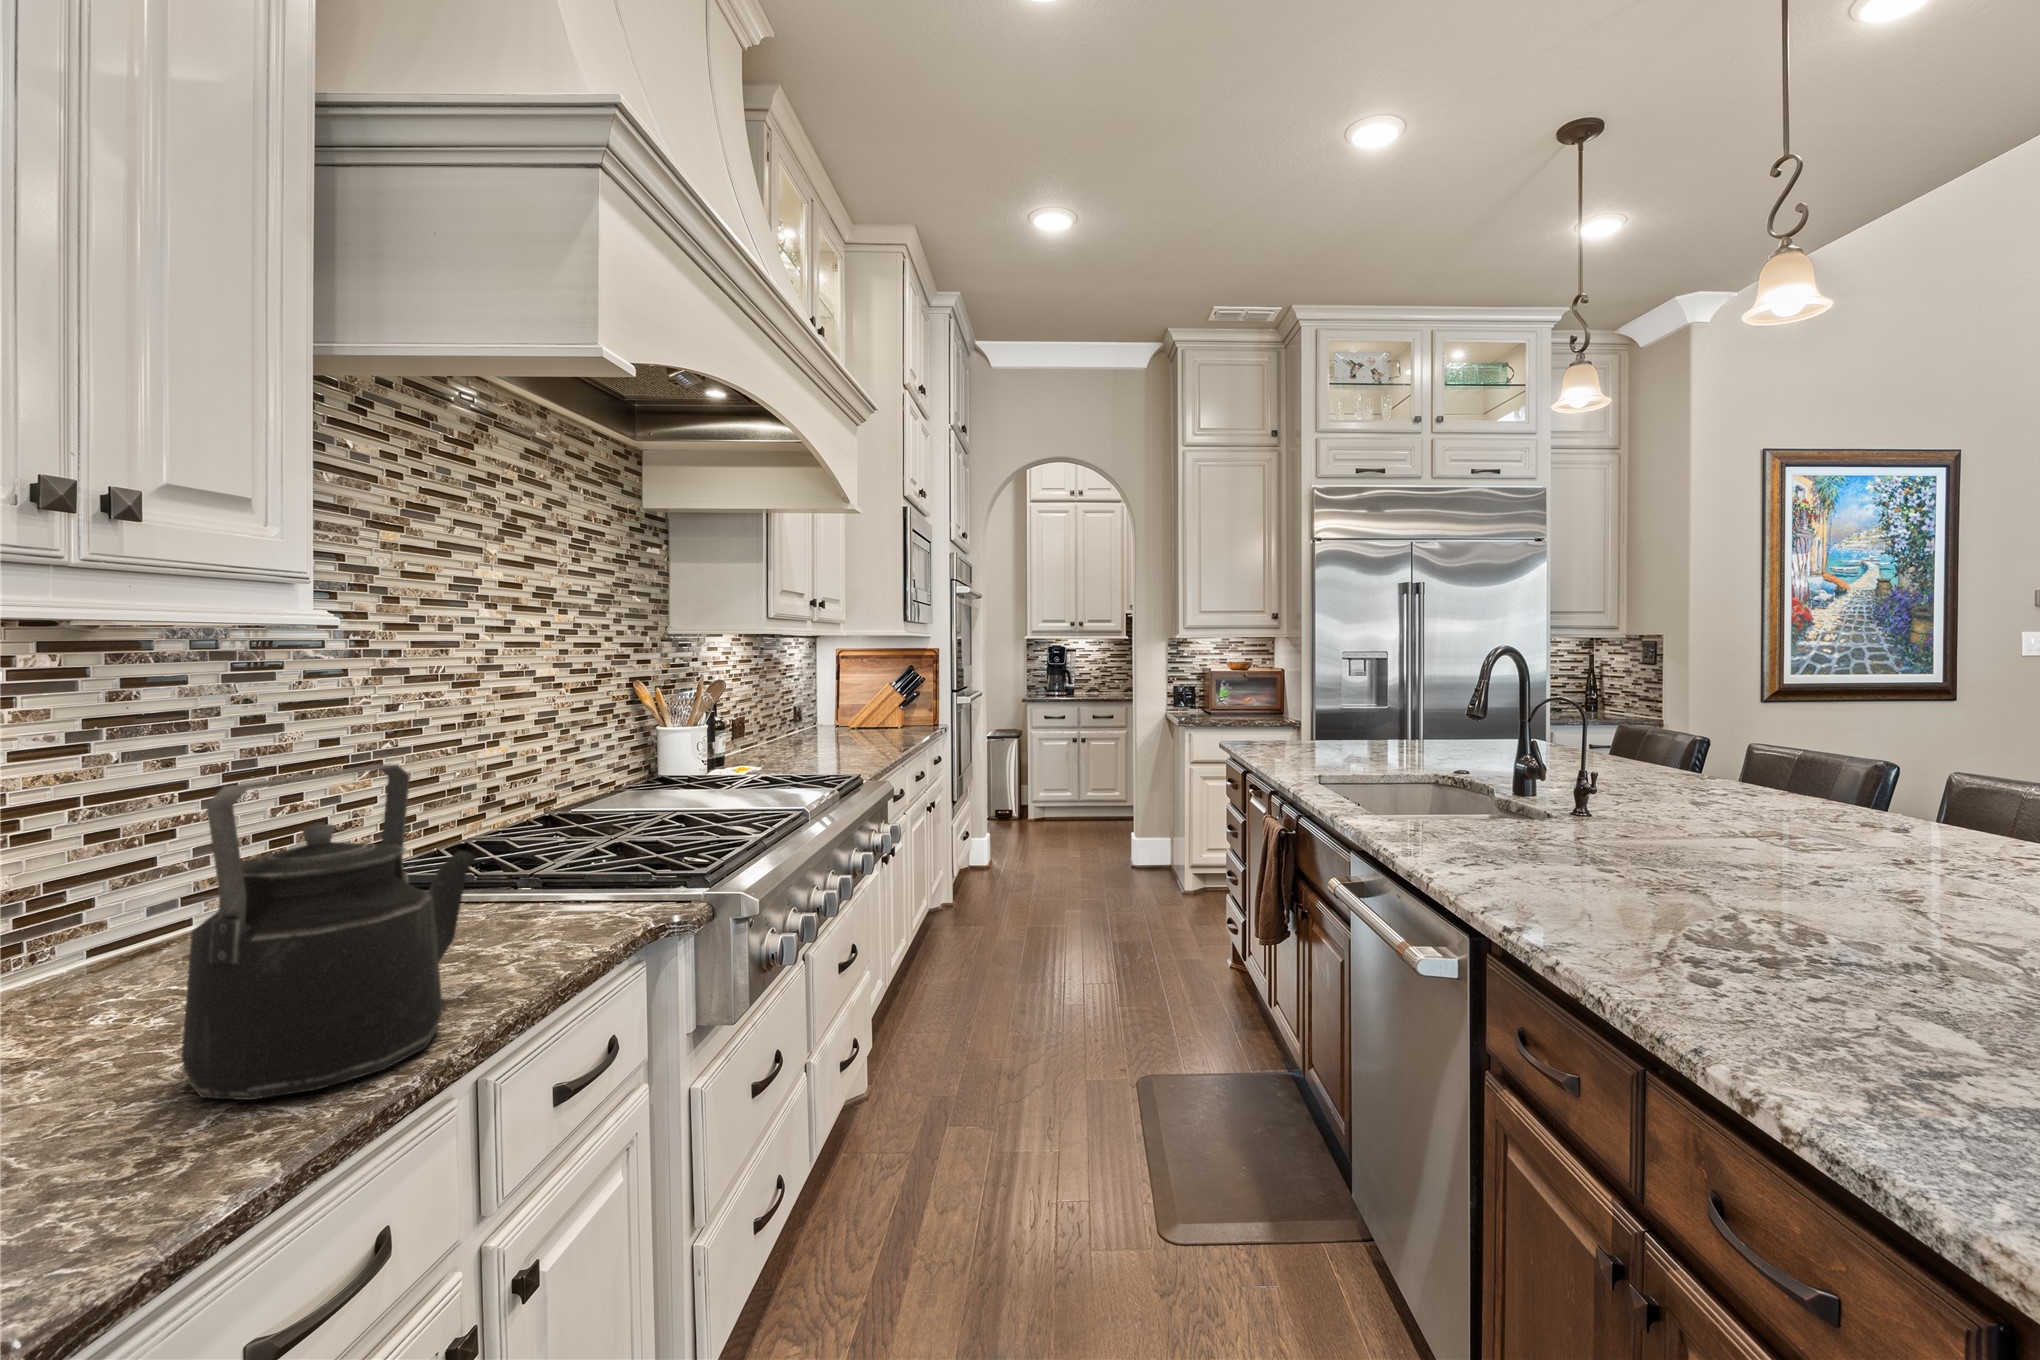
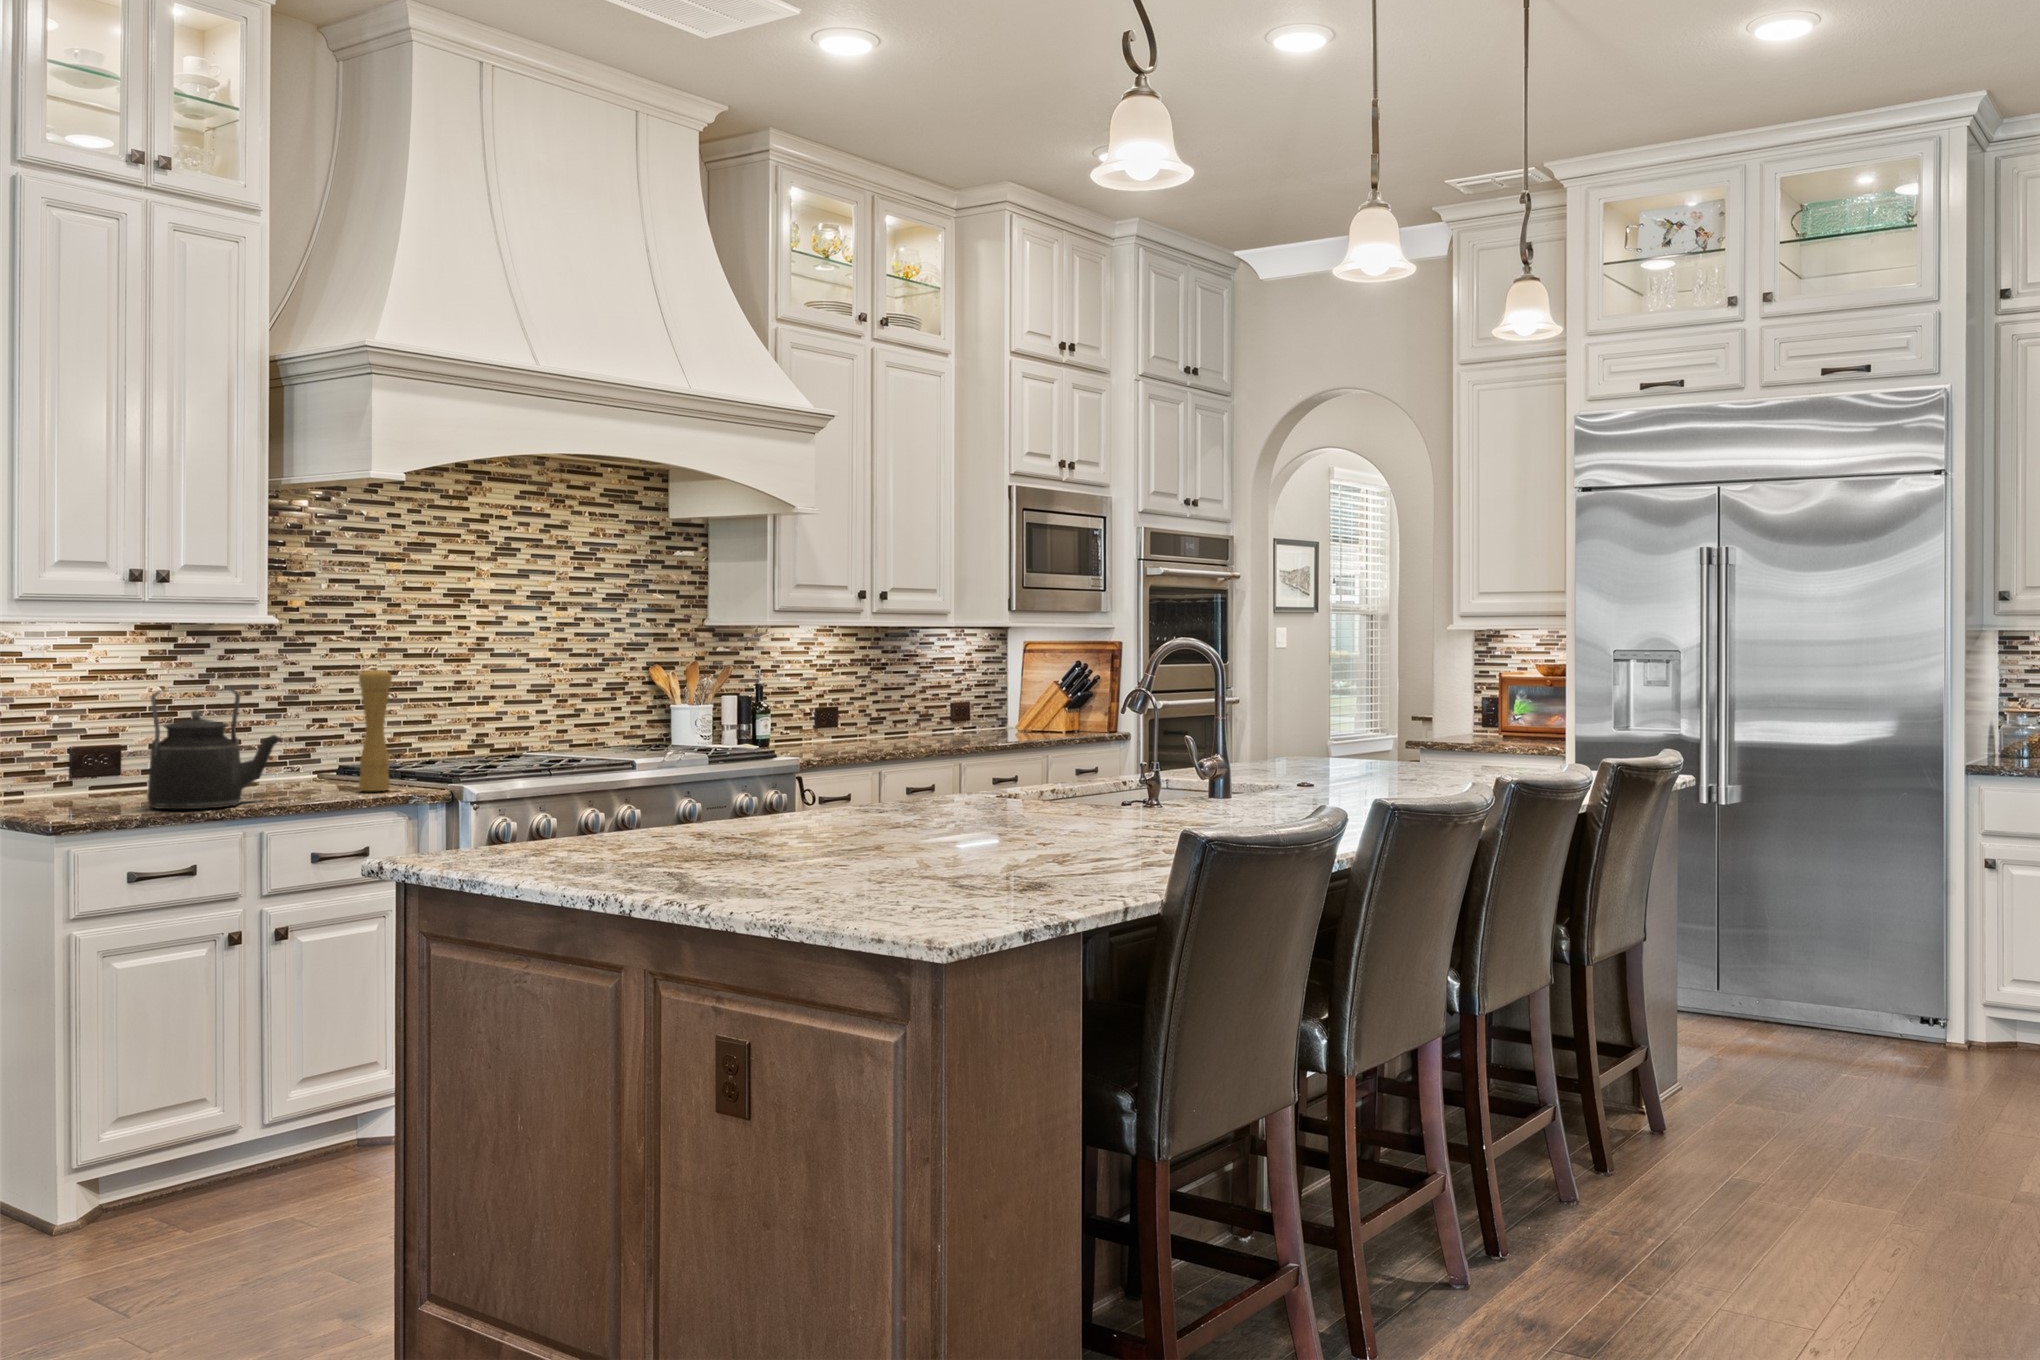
pepper mill: none [563,700,626,927] -> present [359,668,392,791]

